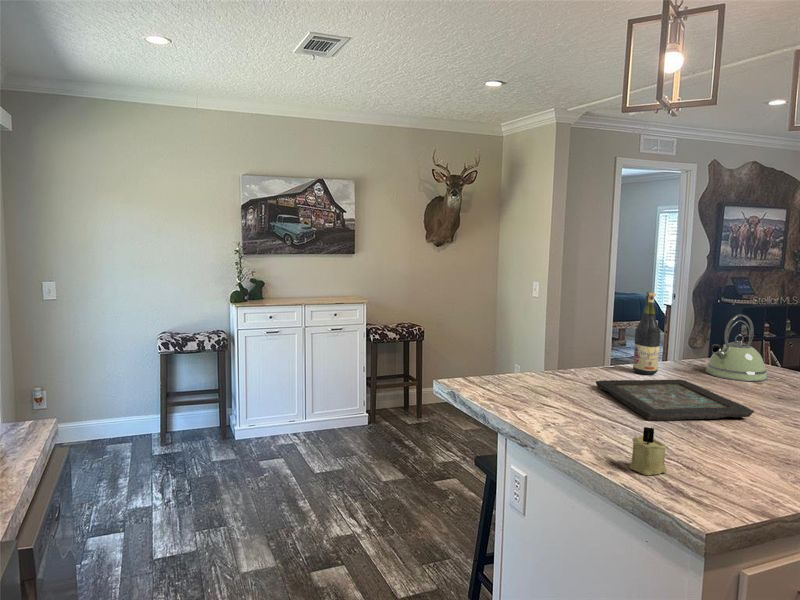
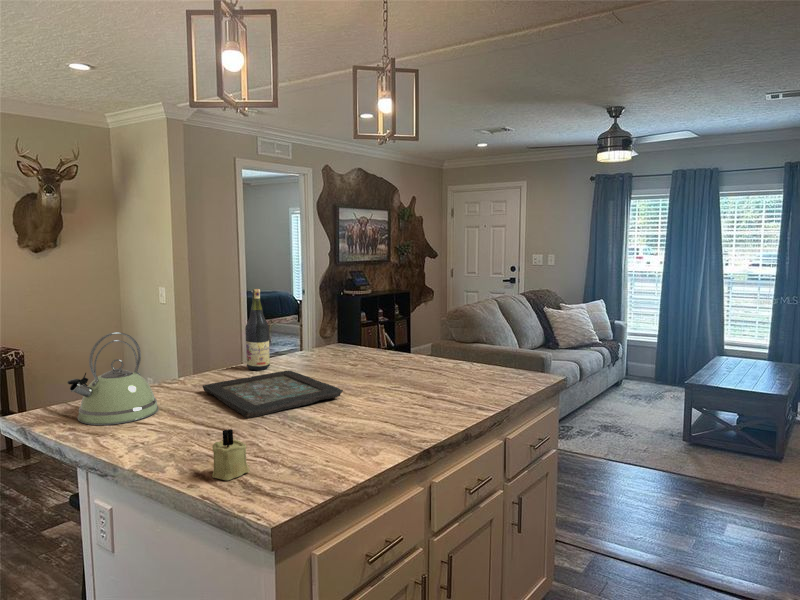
kettle: present [705,314,767,381] -> present [67,332,159,425]

